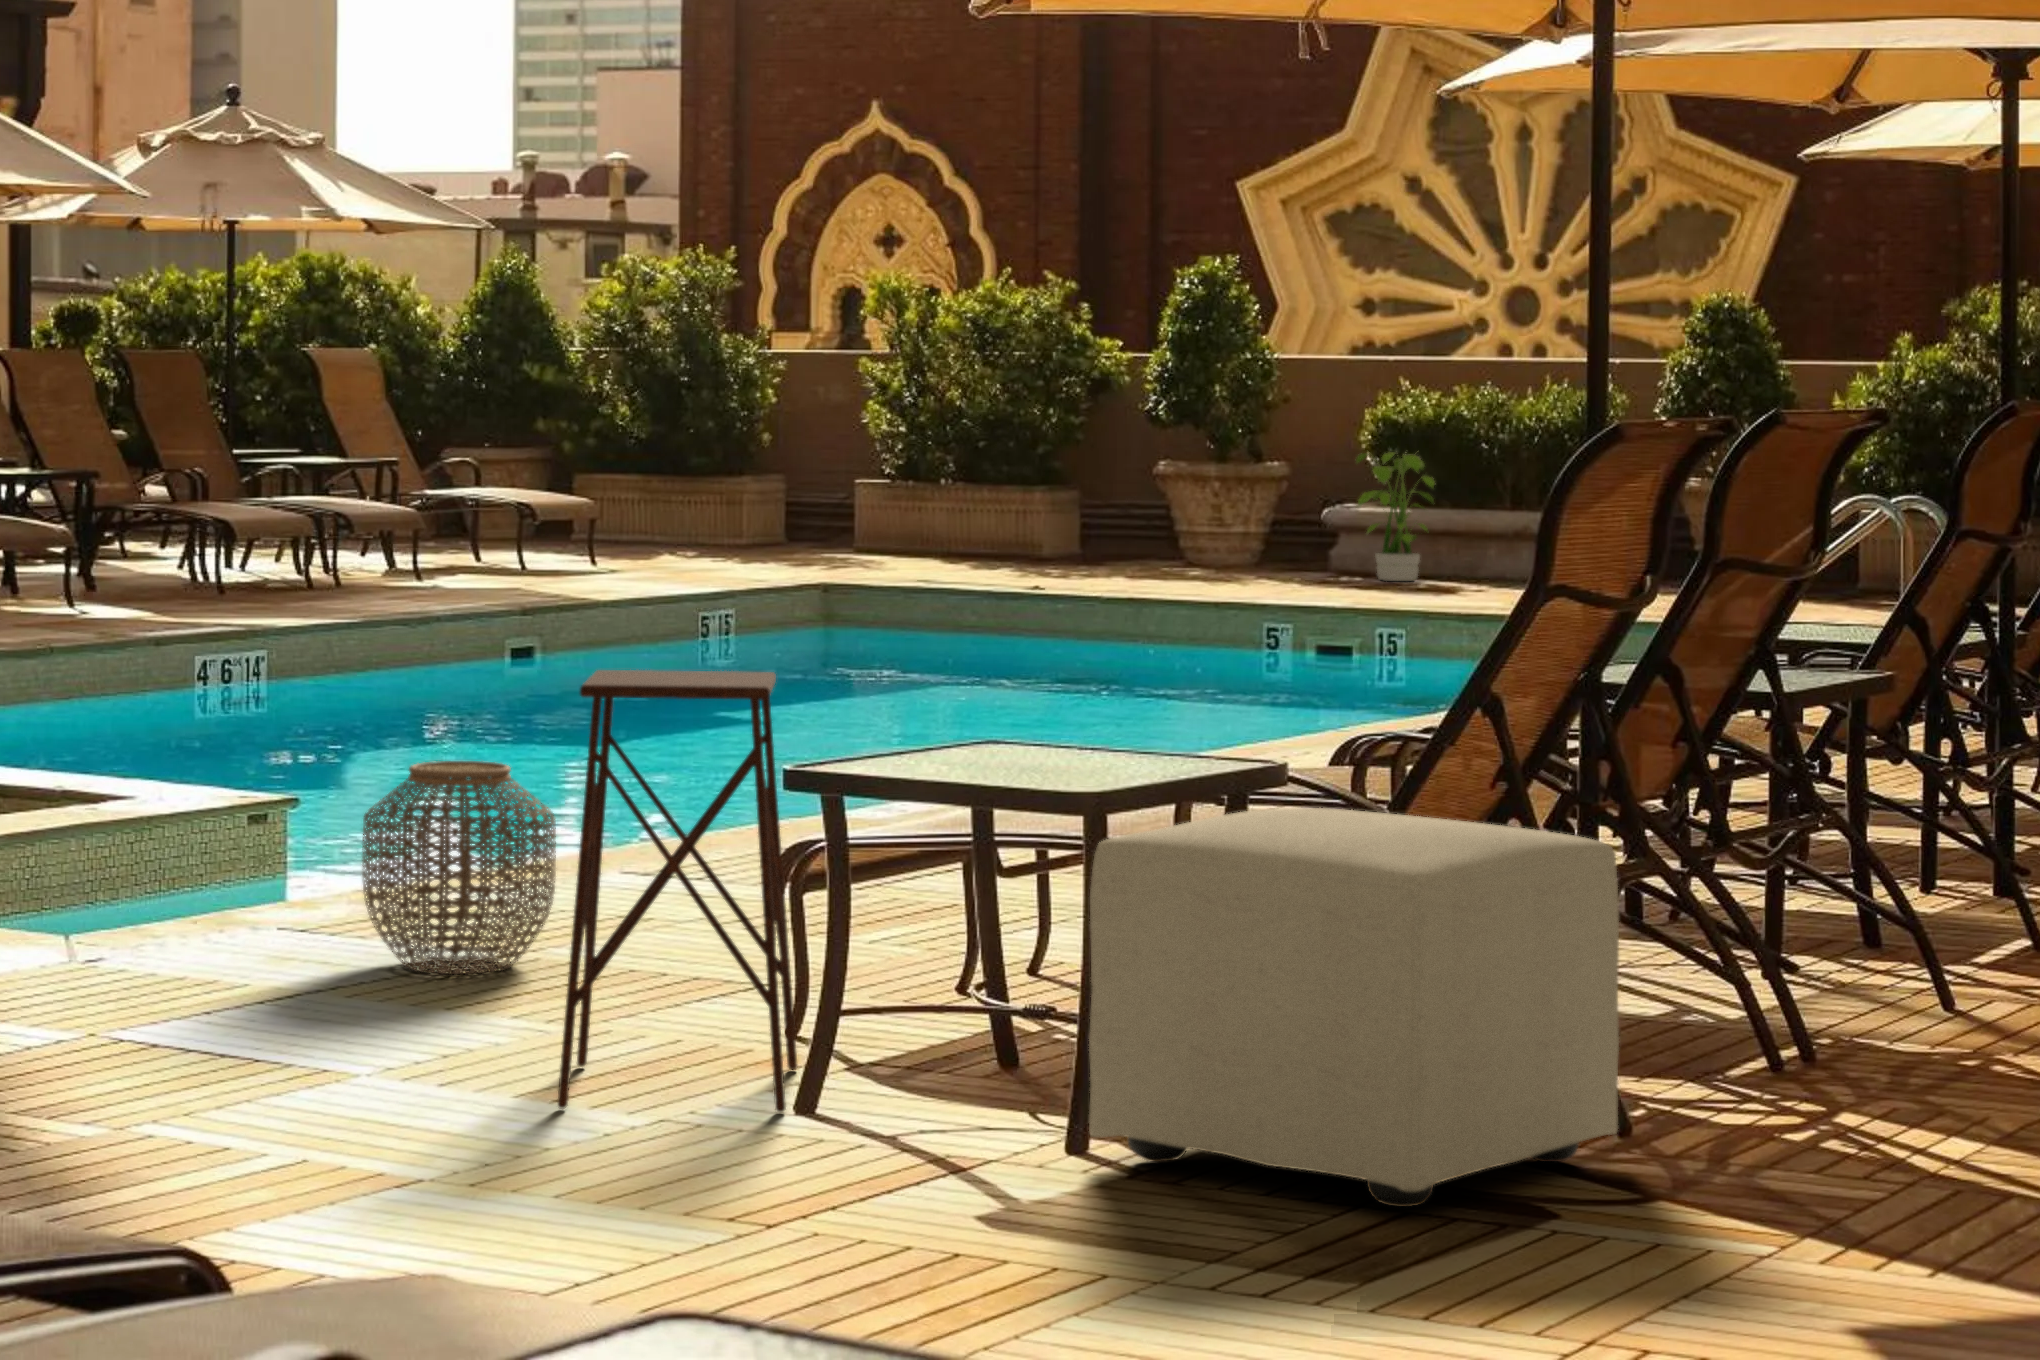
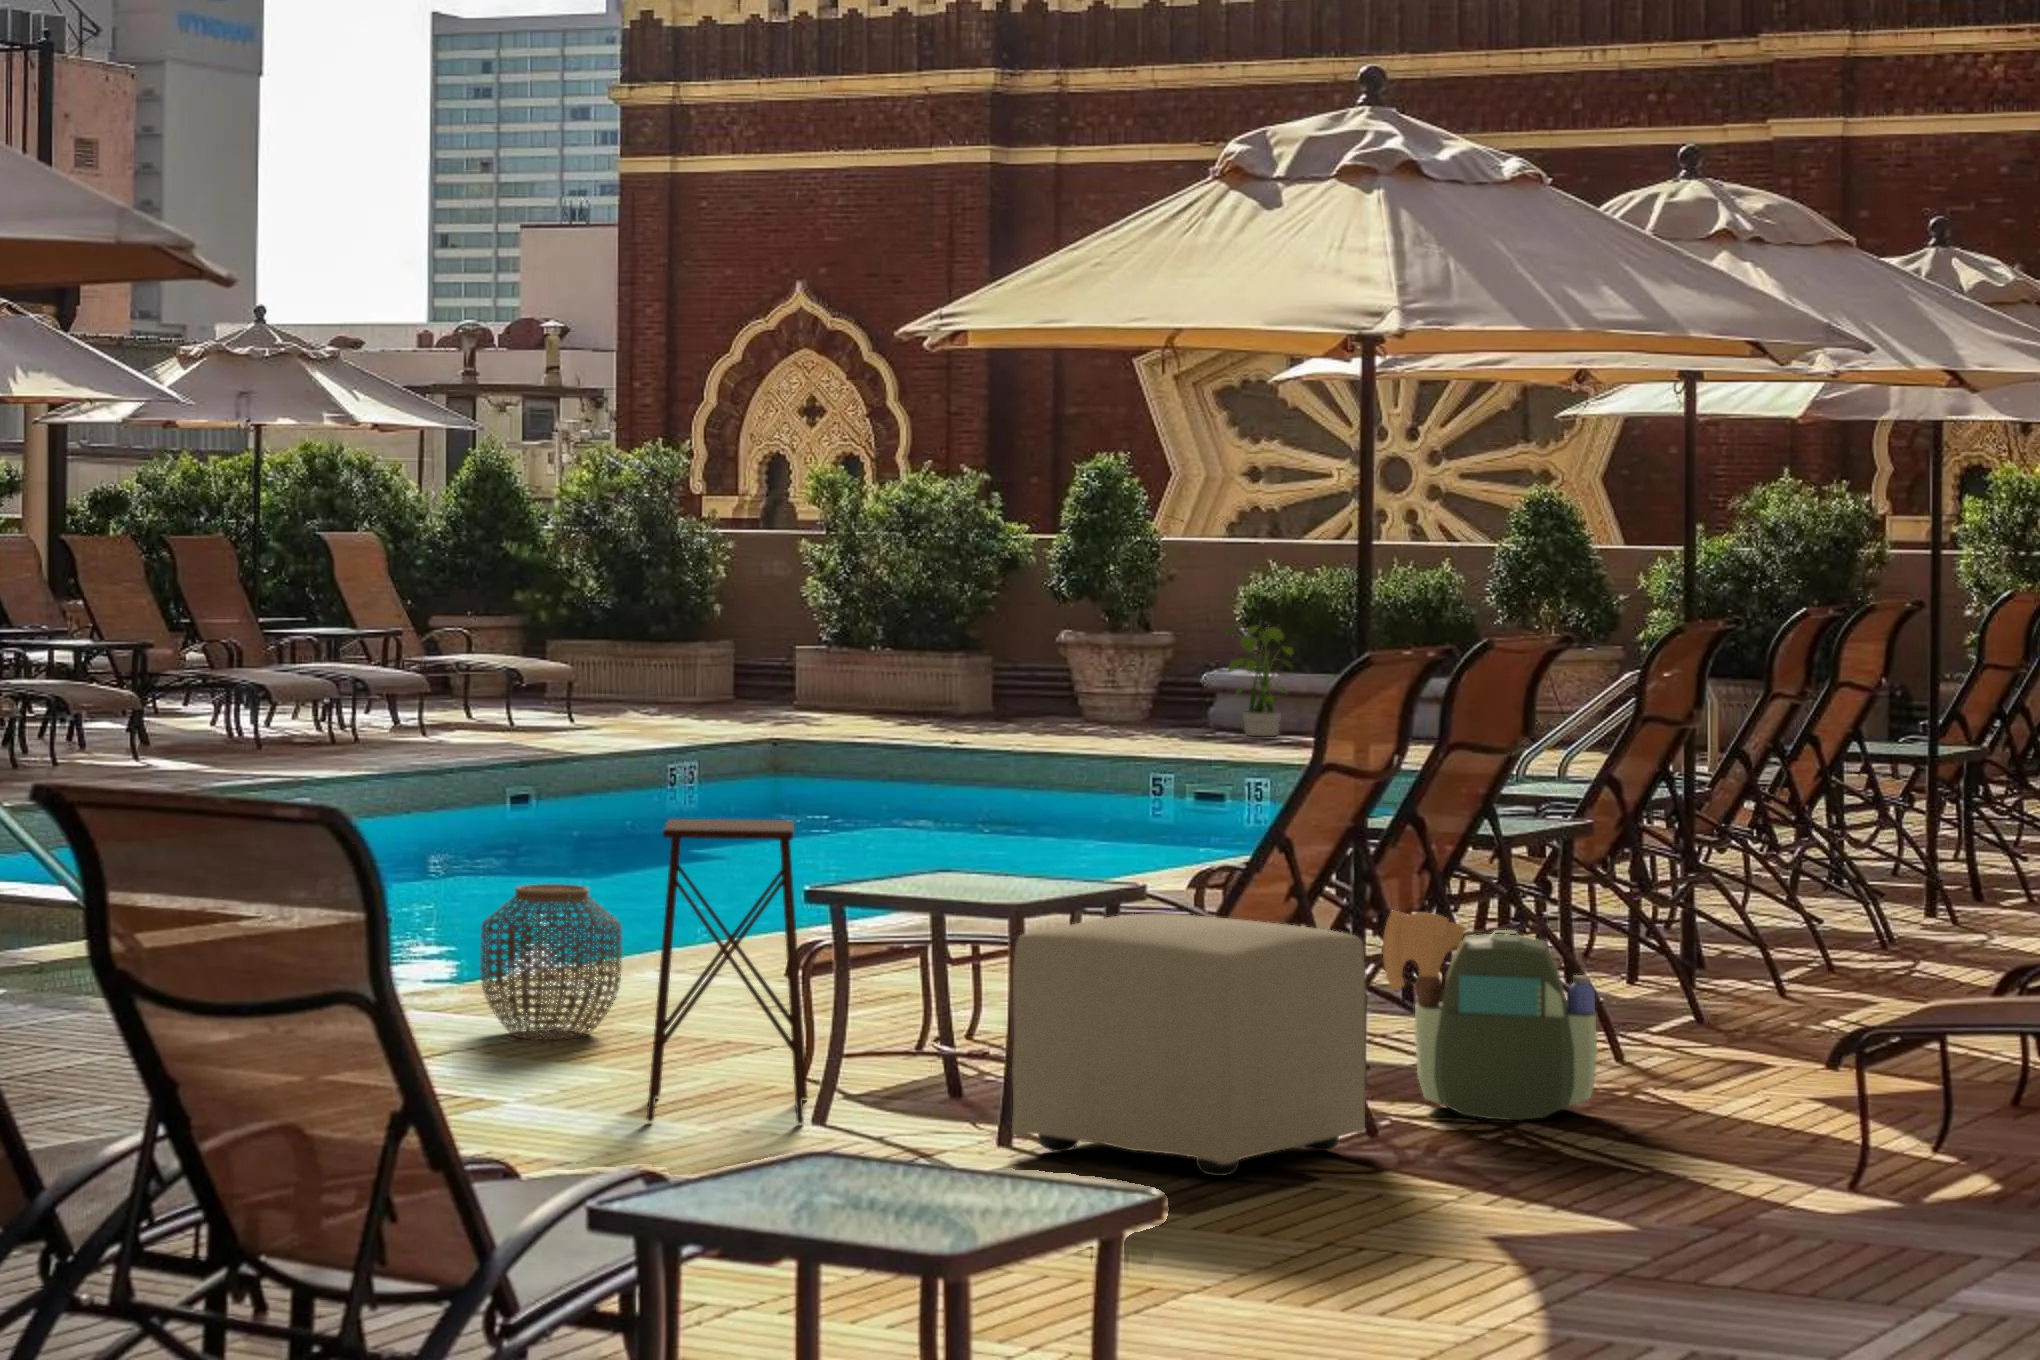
backpack: none [1630,802,1947,1108] -> present [1383,911,1597,1120]

